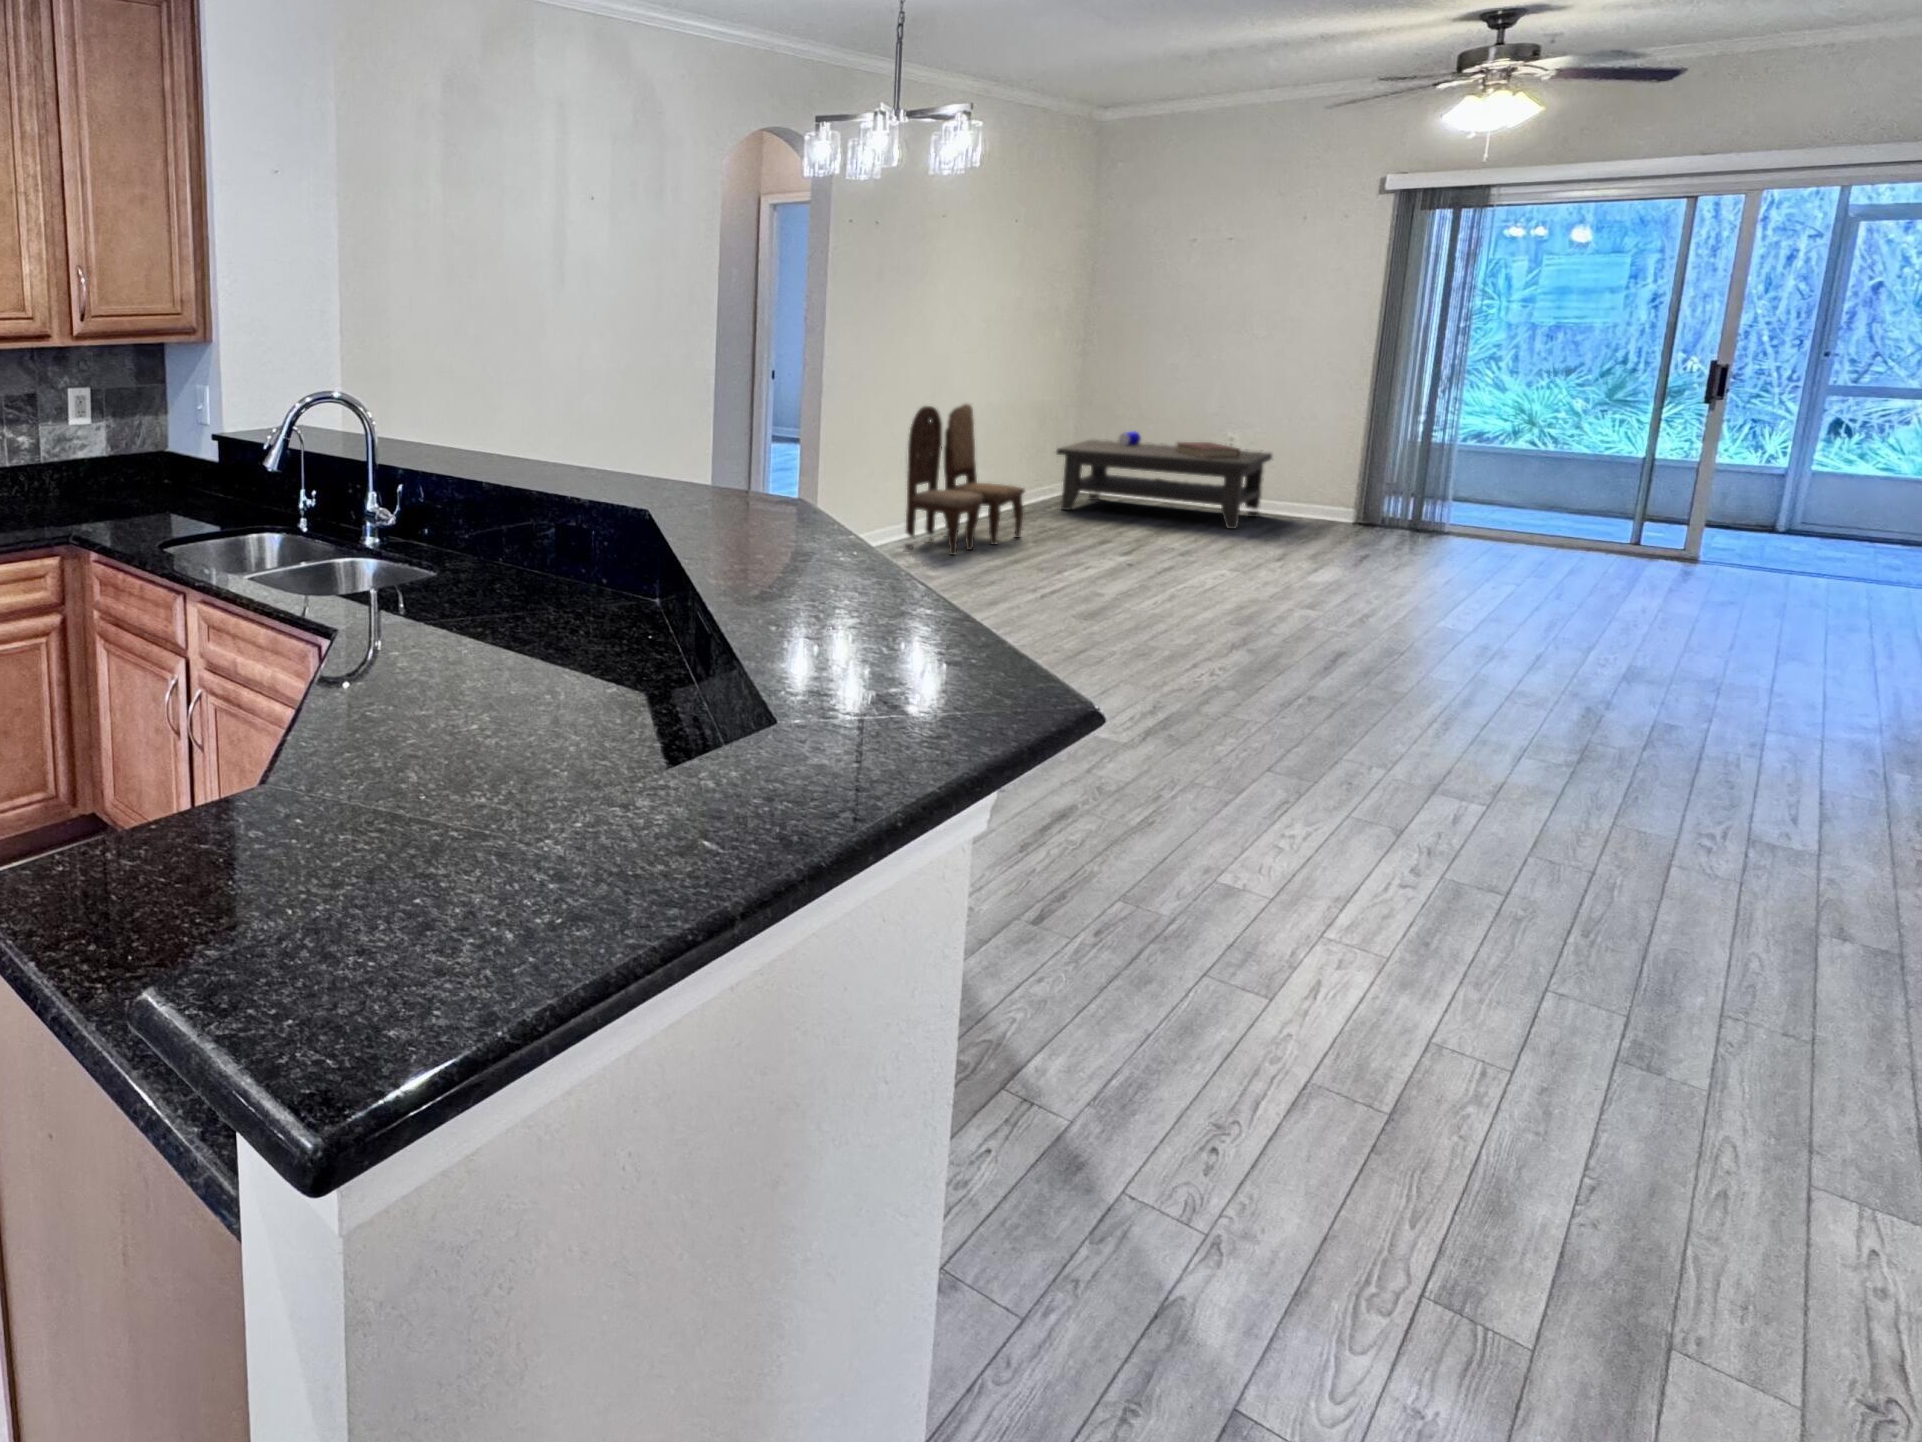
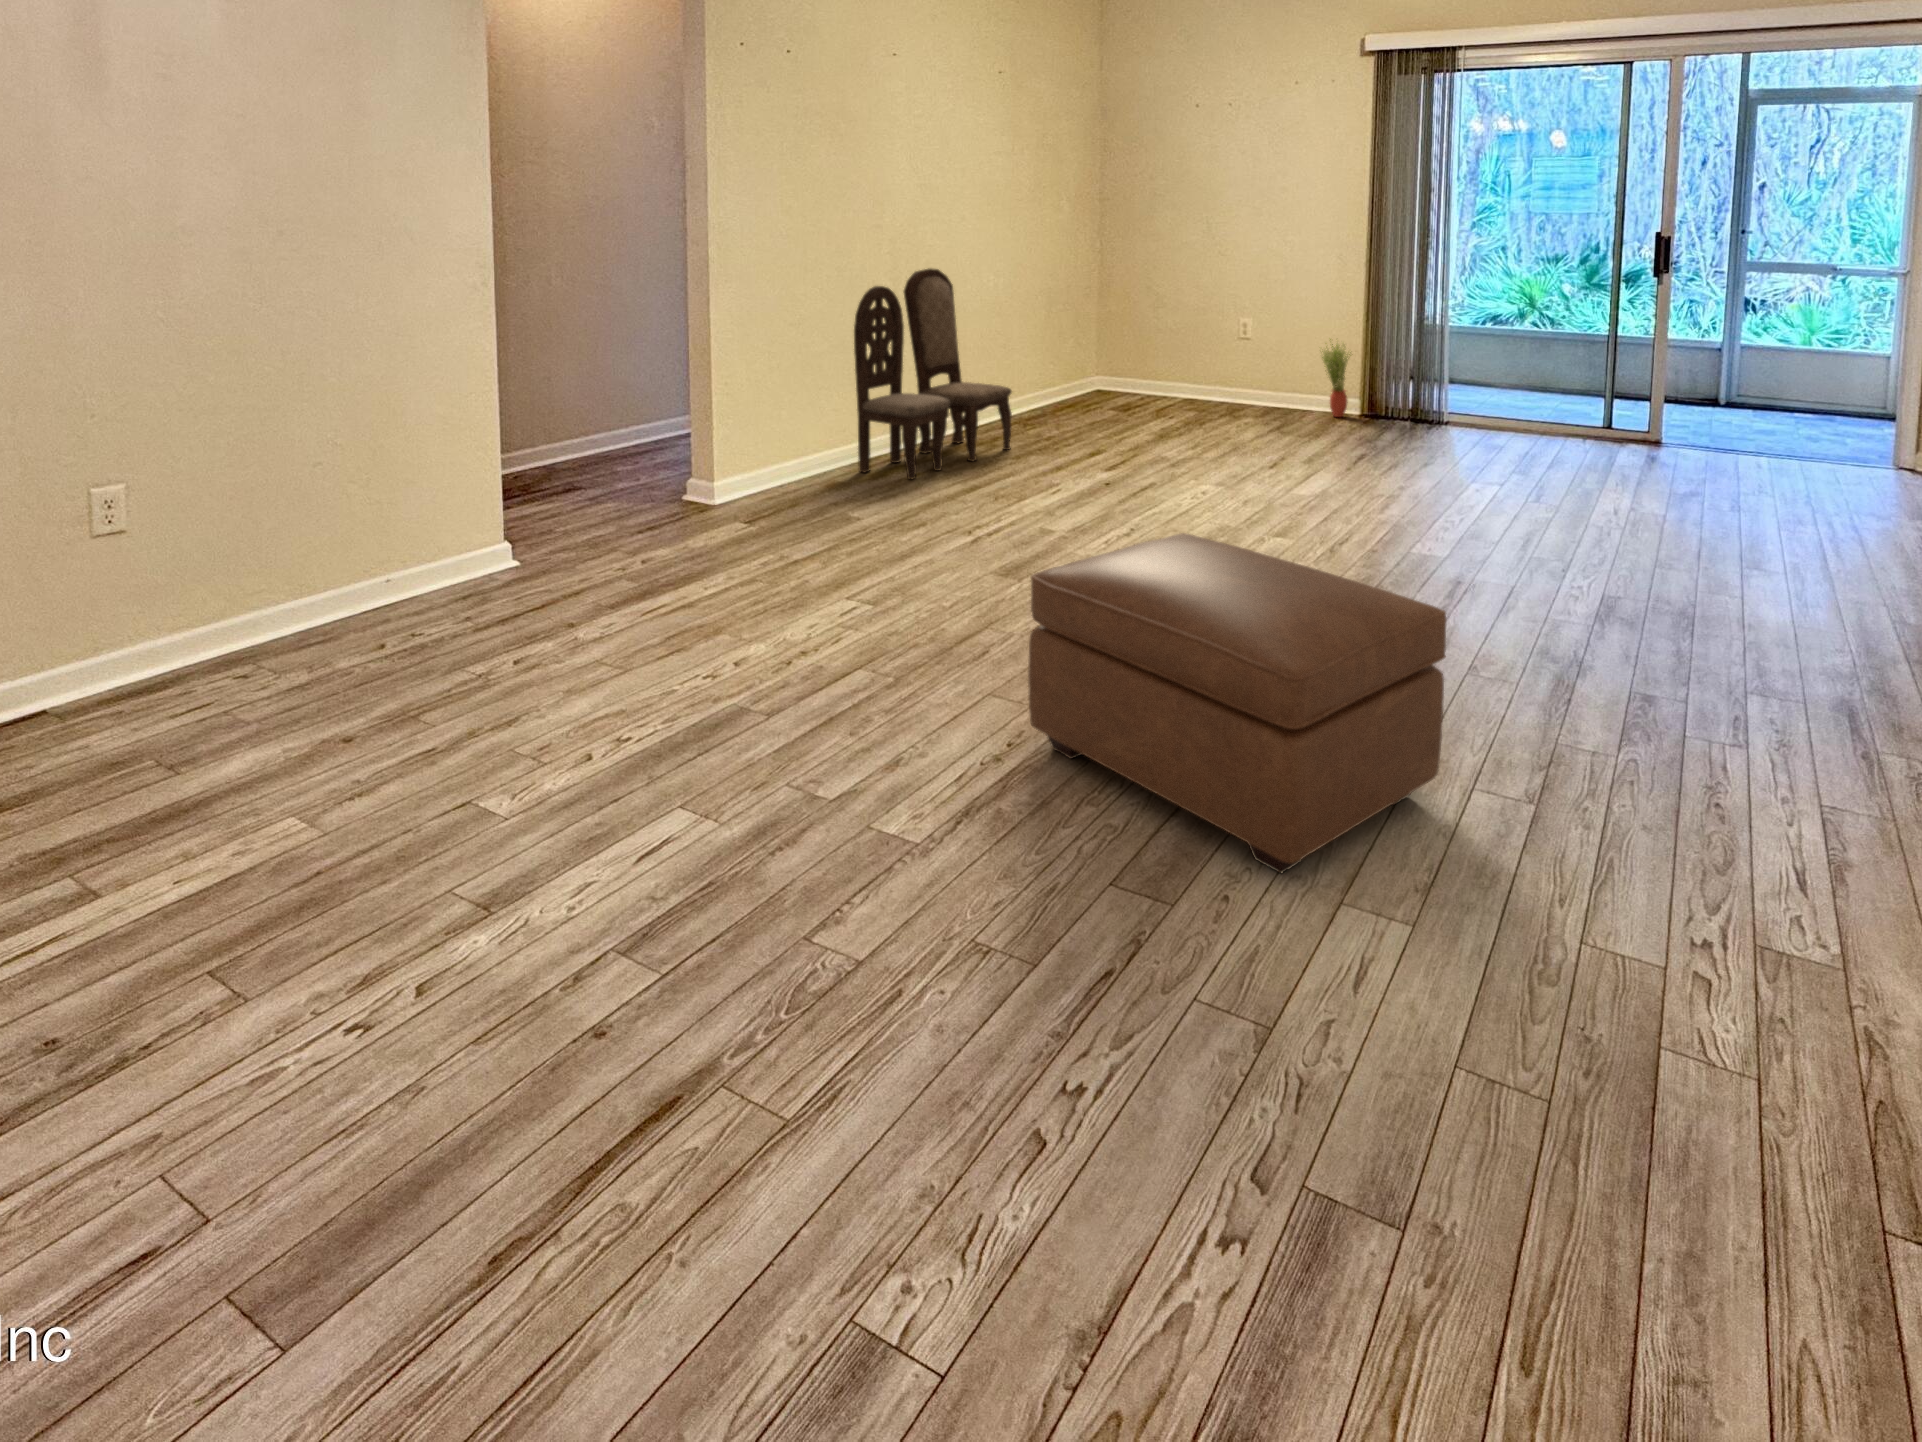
coffee table: present [1057,431,1272,529] -> none [1068,317,1287,427]
potted plant: none [1312,453,1348,525] -> present [1322,339,1351,417]
ottoman: none [1165,586,1507,778] -> present [1028,533,1447,873]

